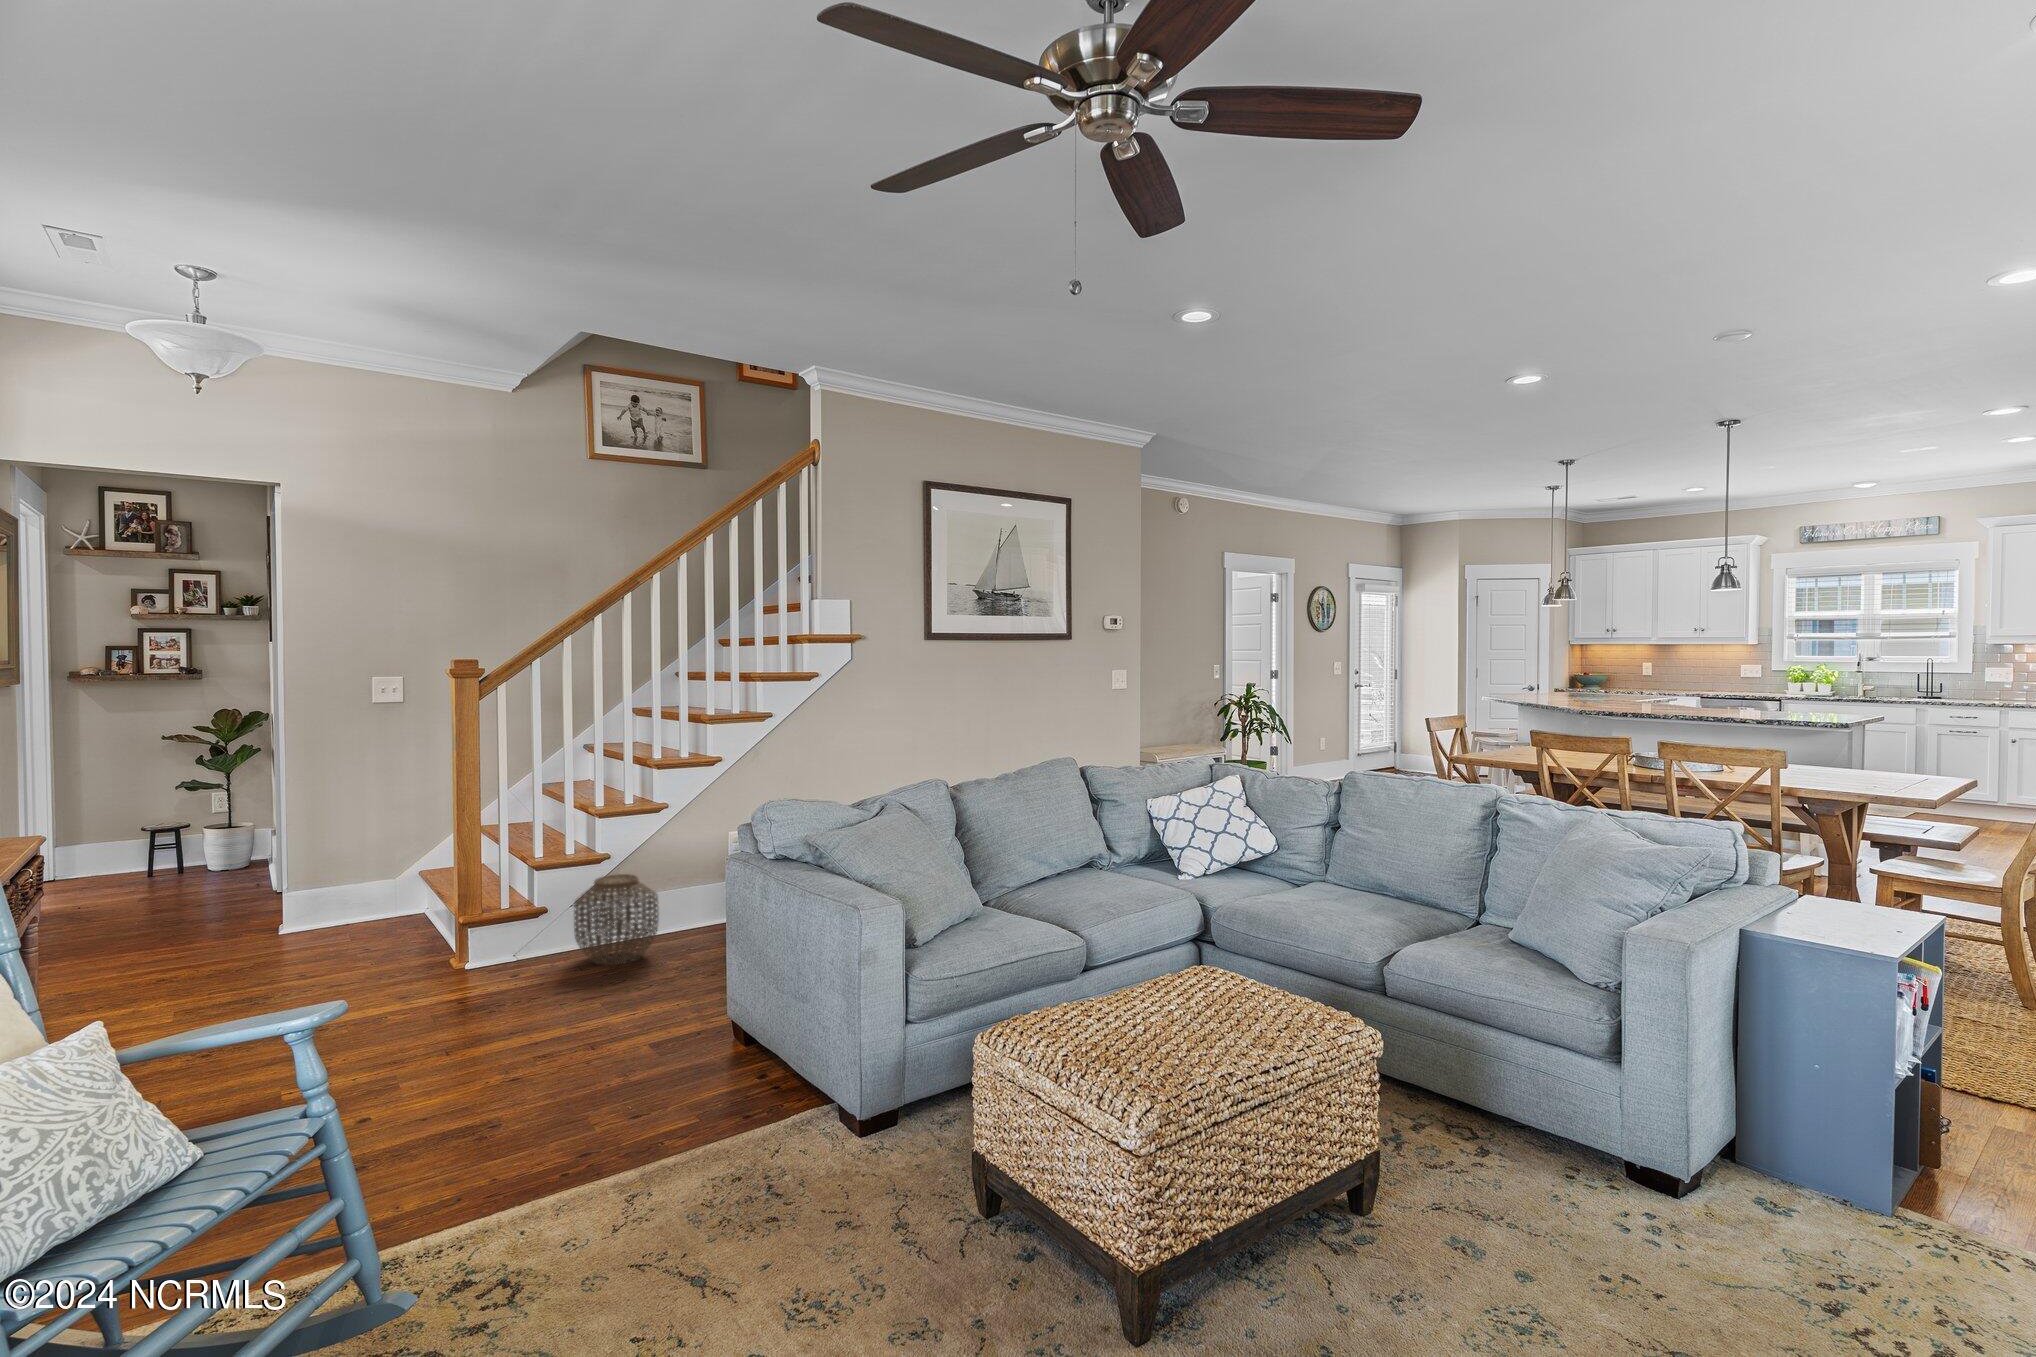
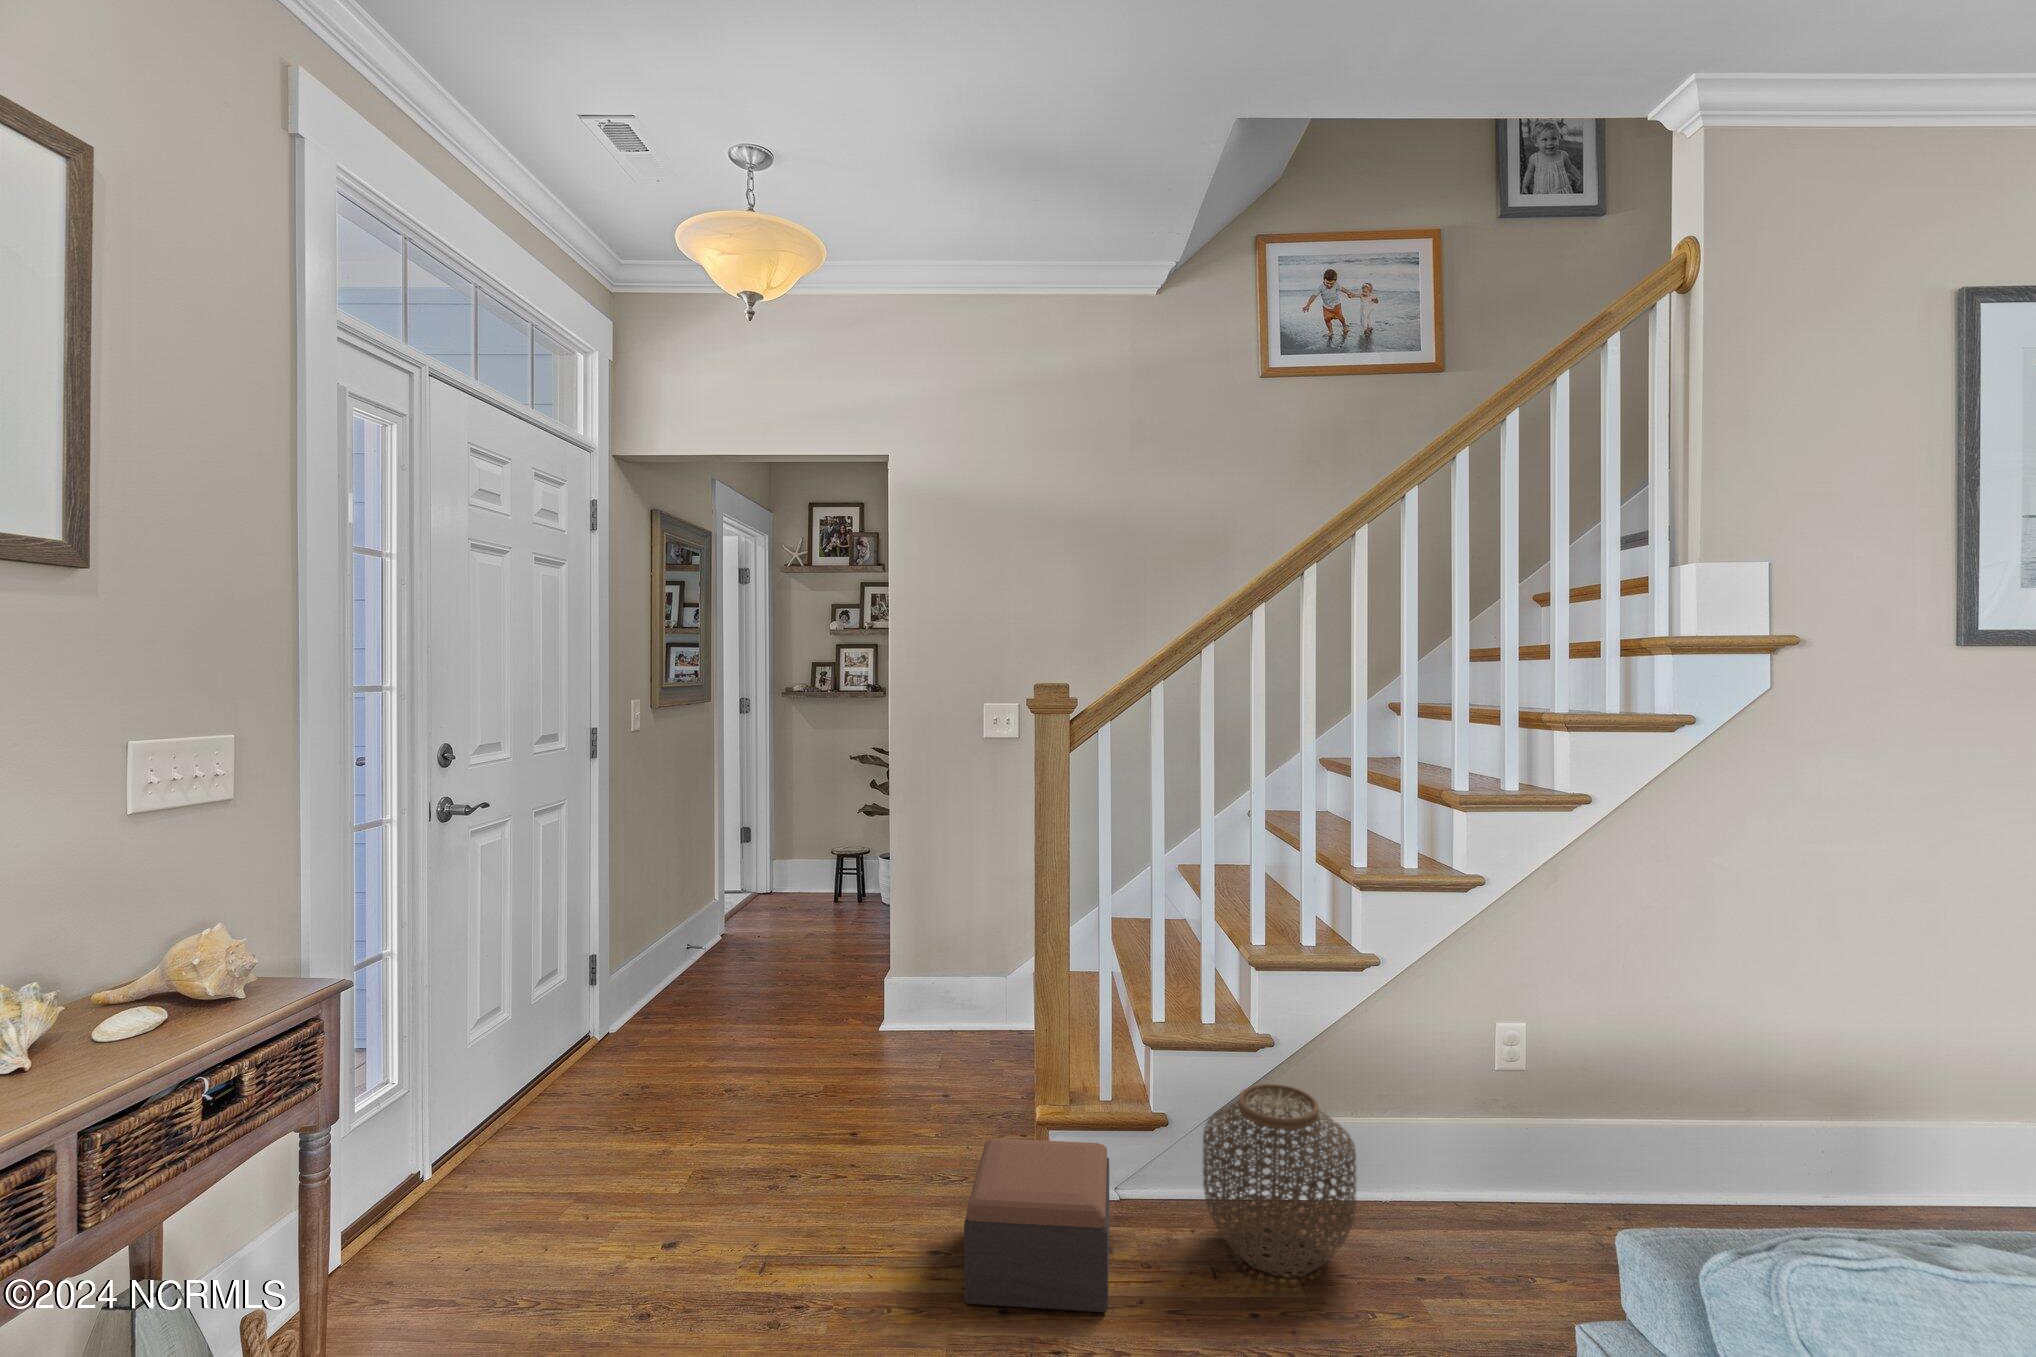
footstool: none [432,922,527,1006] -> present [964,1138,1109,1312]

